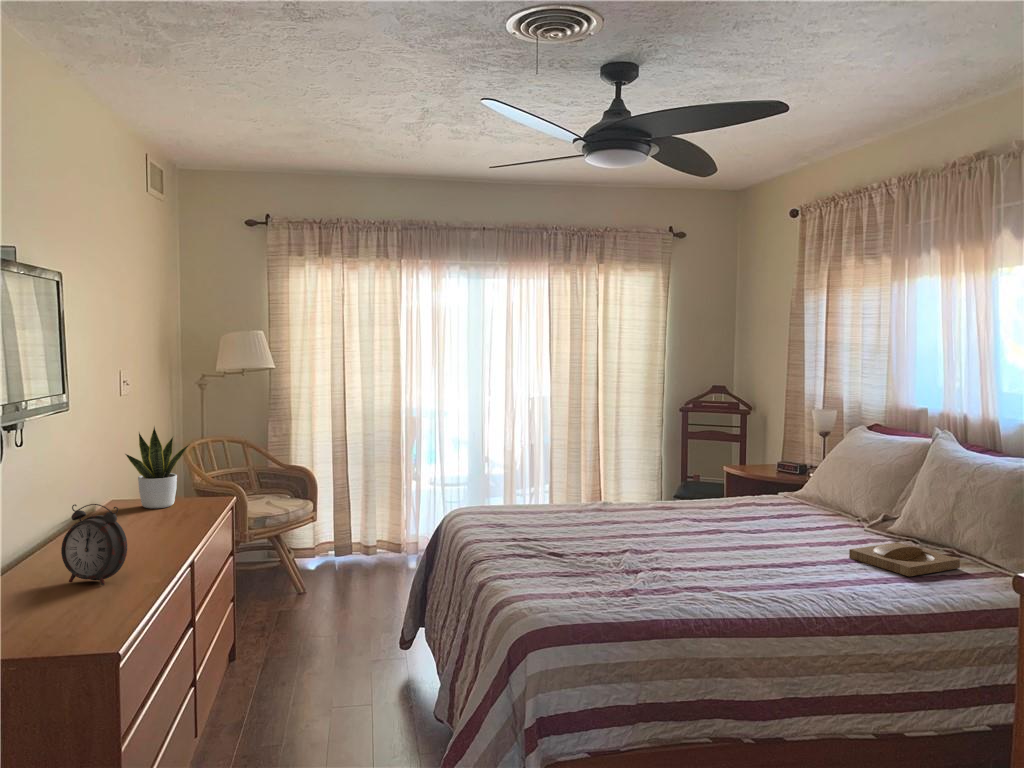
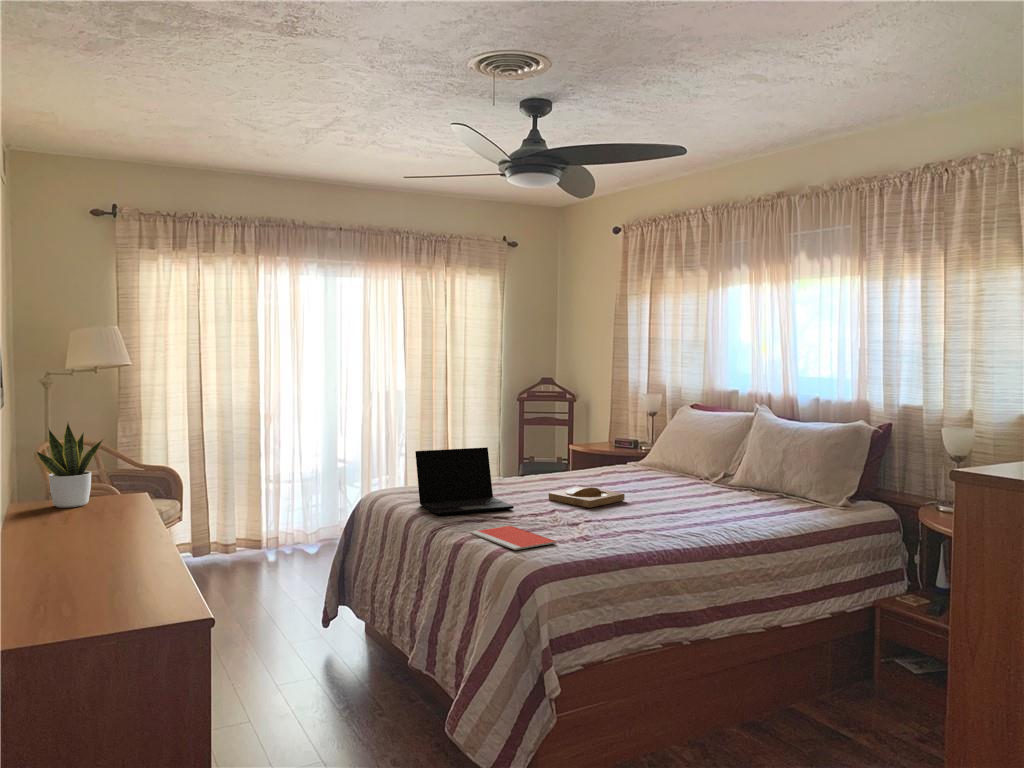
laptop: none [483,469,580,545] -> present [415,447,514,515]
alarm clock: present [61,504,127,585] -> none [83,489,154,569]
tray: present [849,543,960,576] -> present [549,487,625,508]
notebook: none [502,566,586,599] -> present [470,526,557,550]

